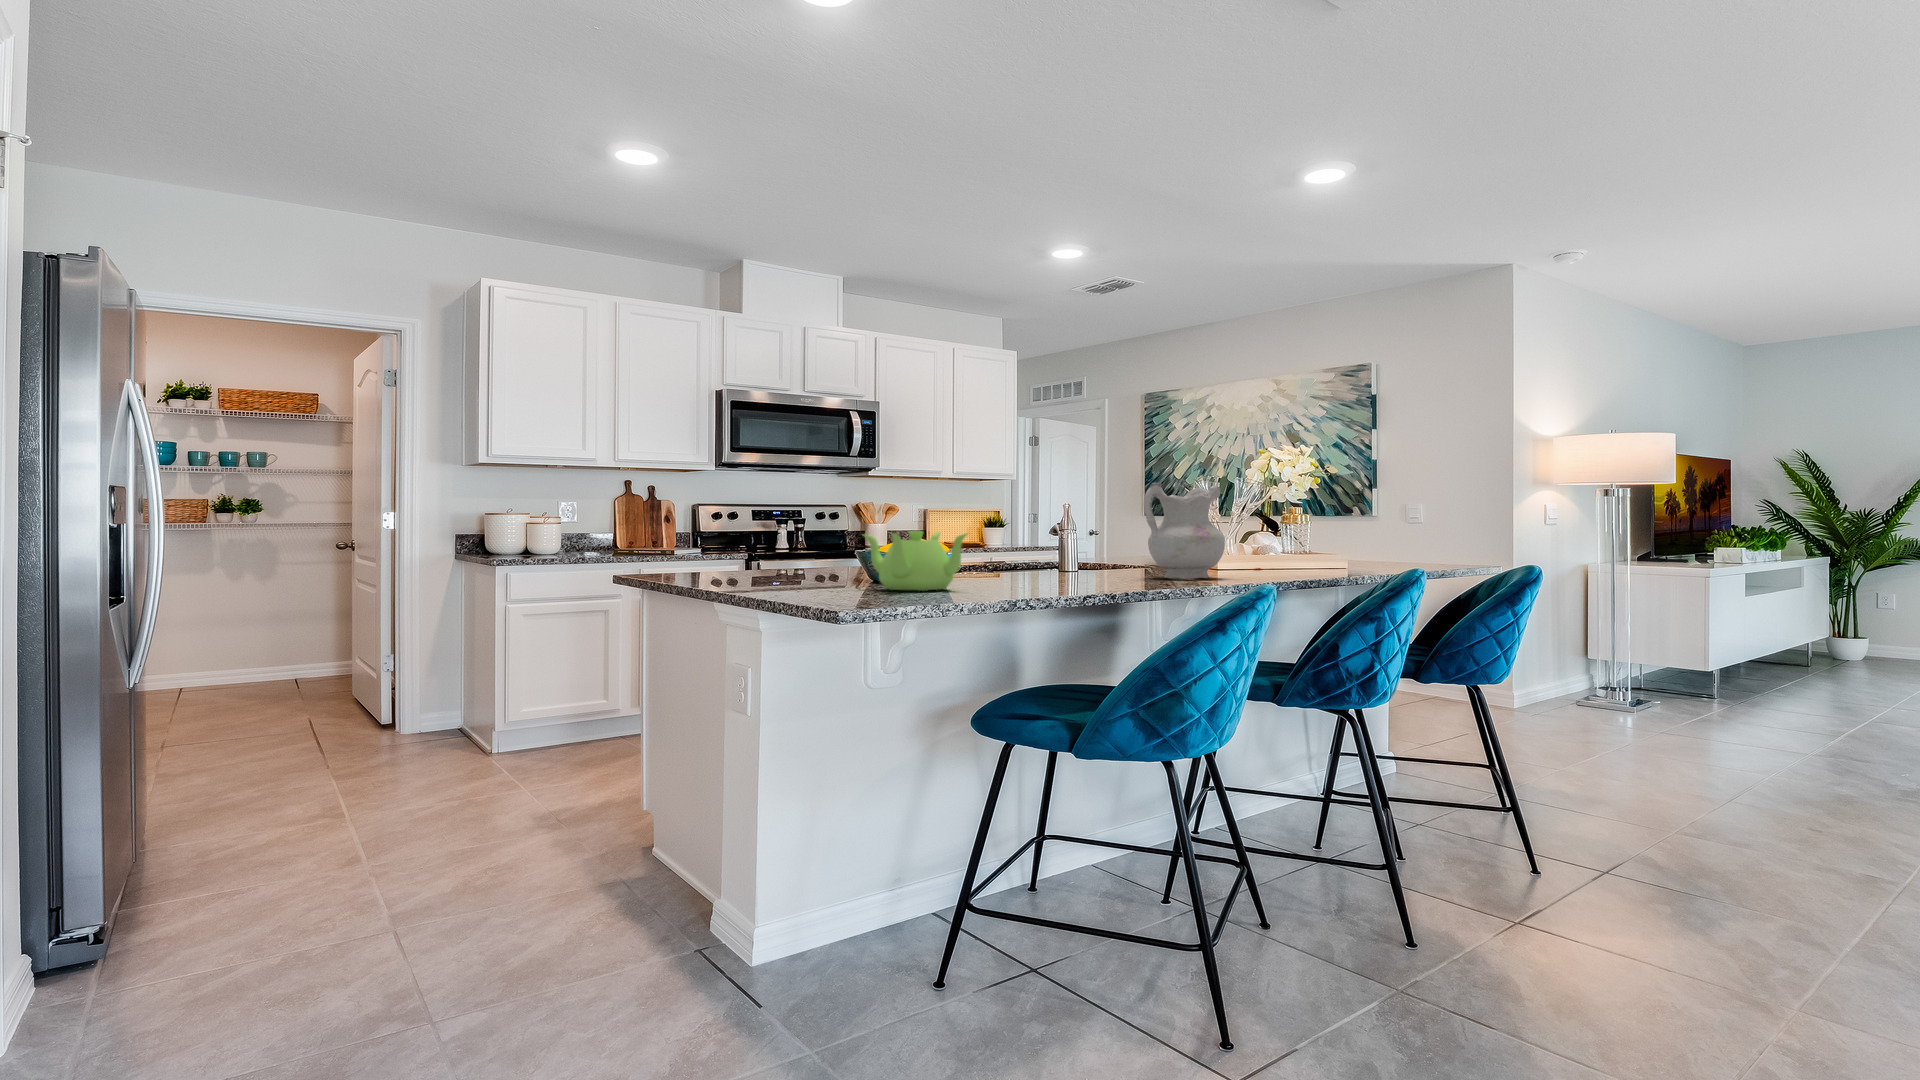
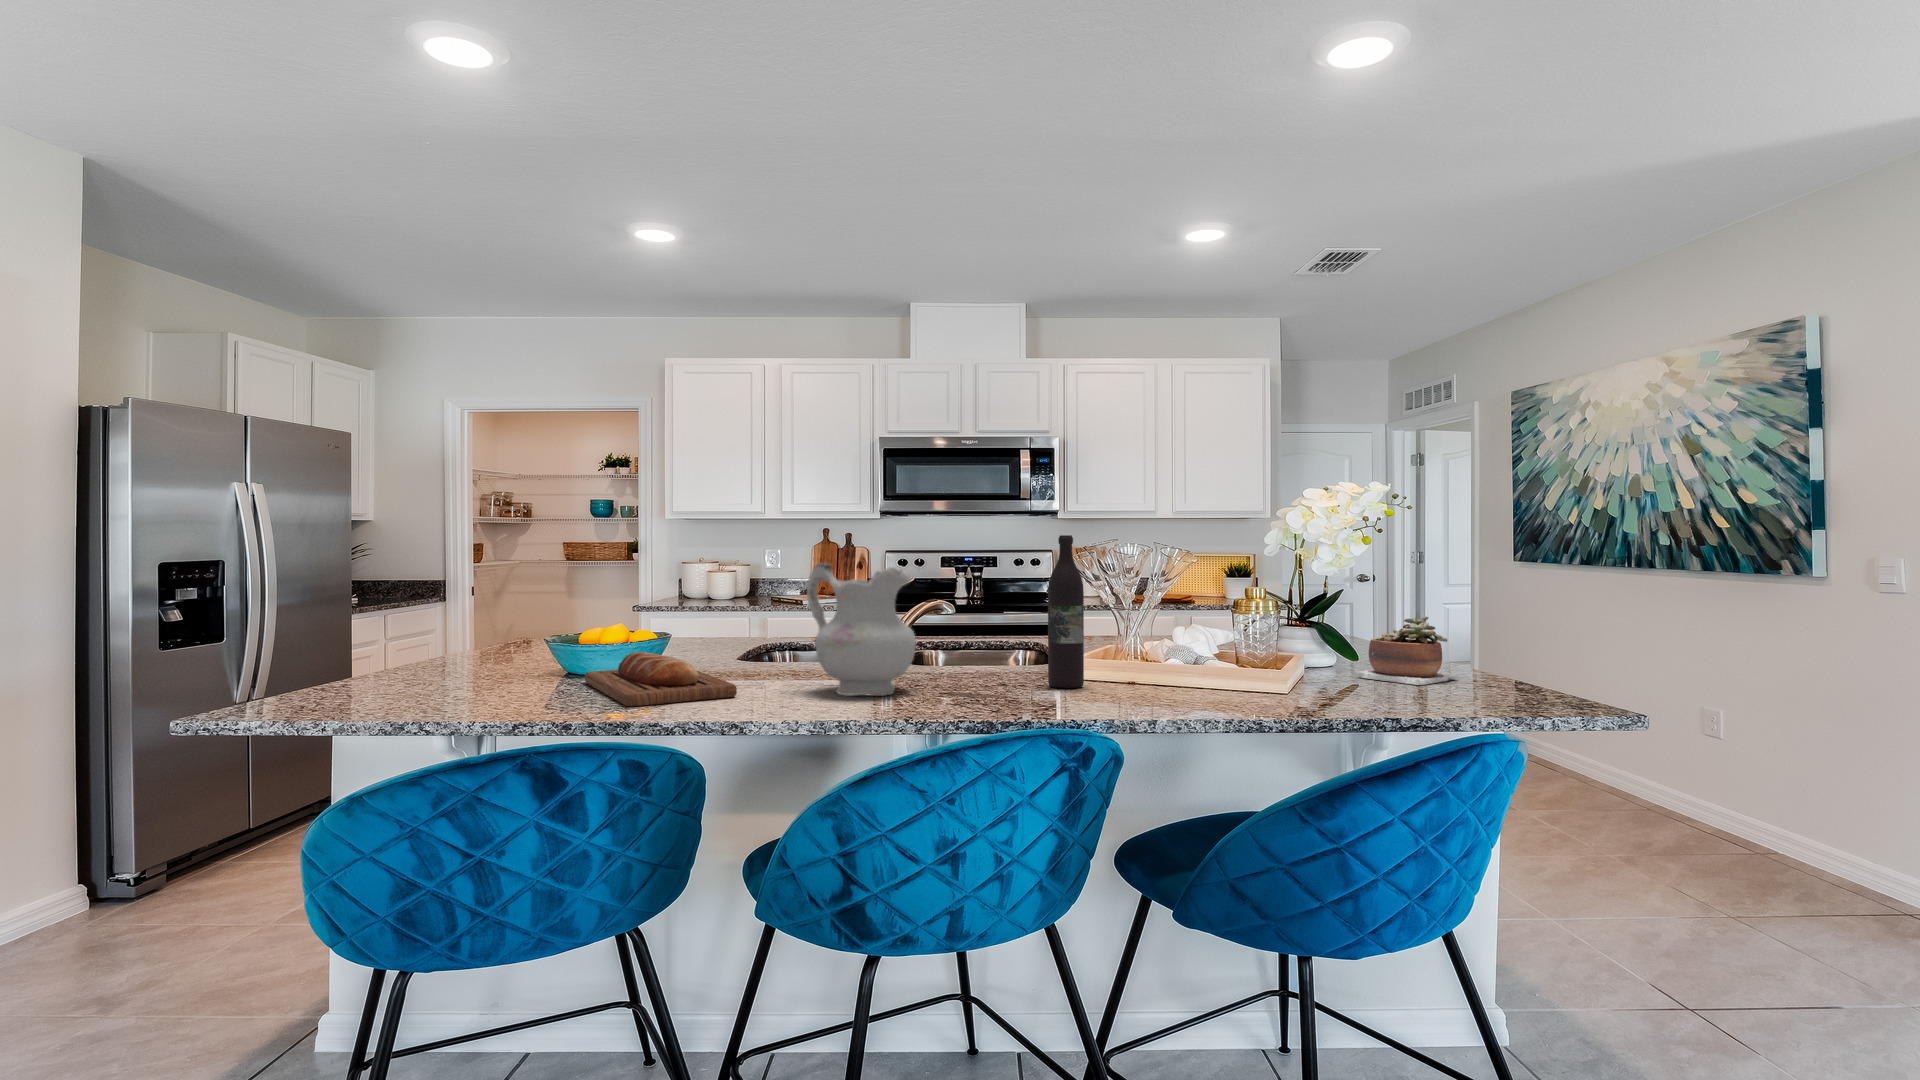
wine bottle: none [1245,468,1270,573] -> present [1048,535,1084,688]
succulent plant: none [1339,527,1387,566] -> present [1354,617,1458,685]
teapot: present [864,531,967,591] -> none [378,623,519,692]
bread loaf: none [981,556,1144,587] -> present [585,652,737,706]

